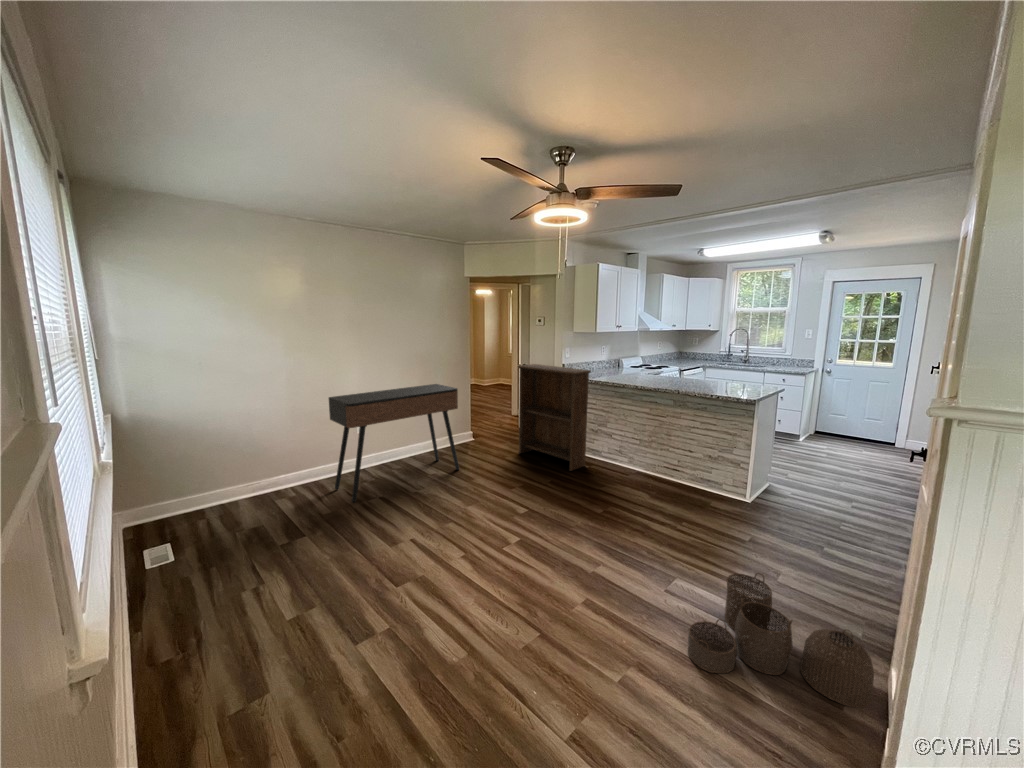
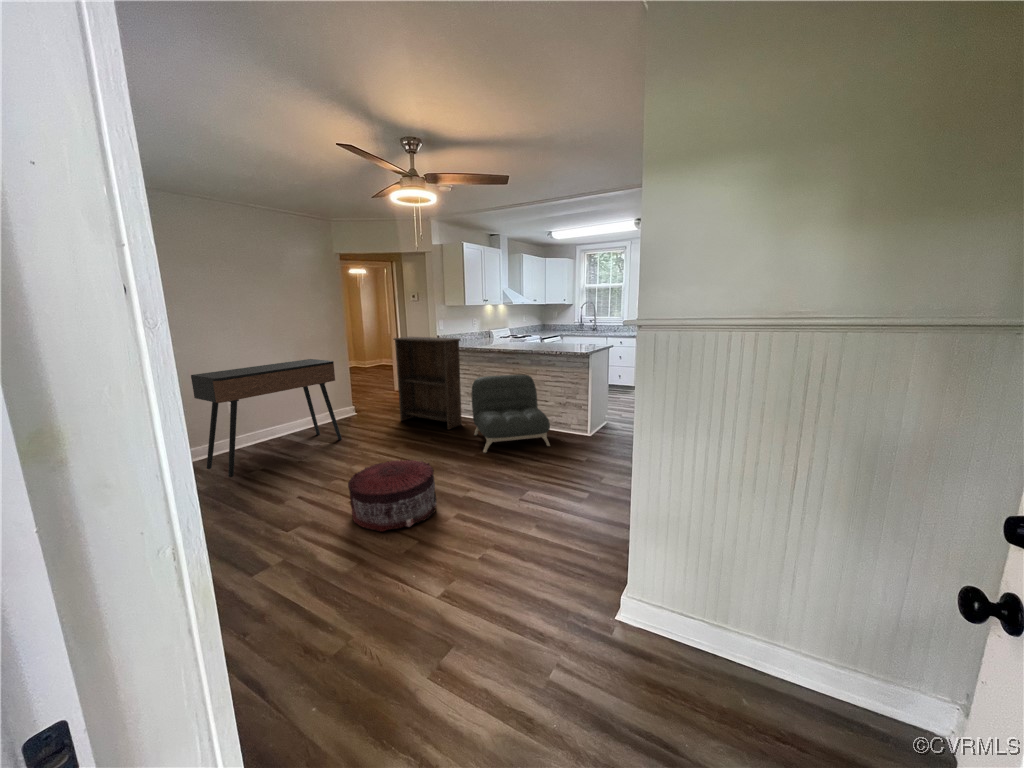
armchair: none [600,417,698,510] -> present [472,375,550,453]
pouf: none [463,515,562,610] -> present [348,460,437,532]
woven basket: present [688,573,874,708] -> none [531,472,646,541]

